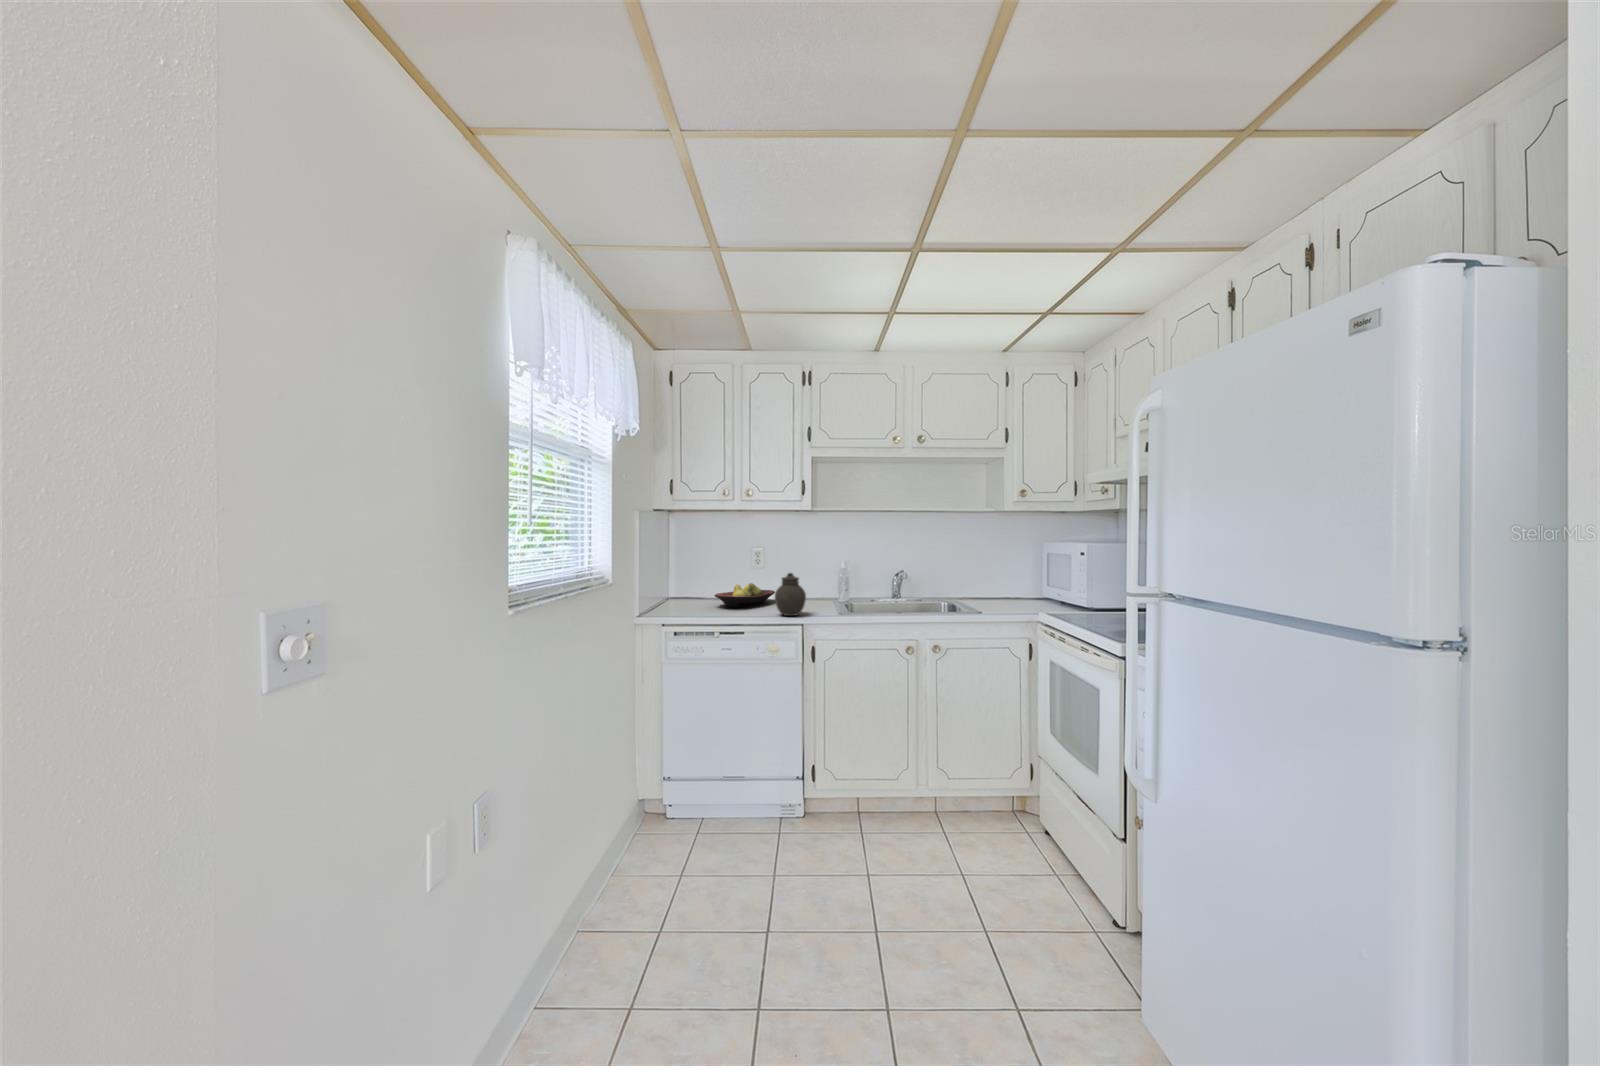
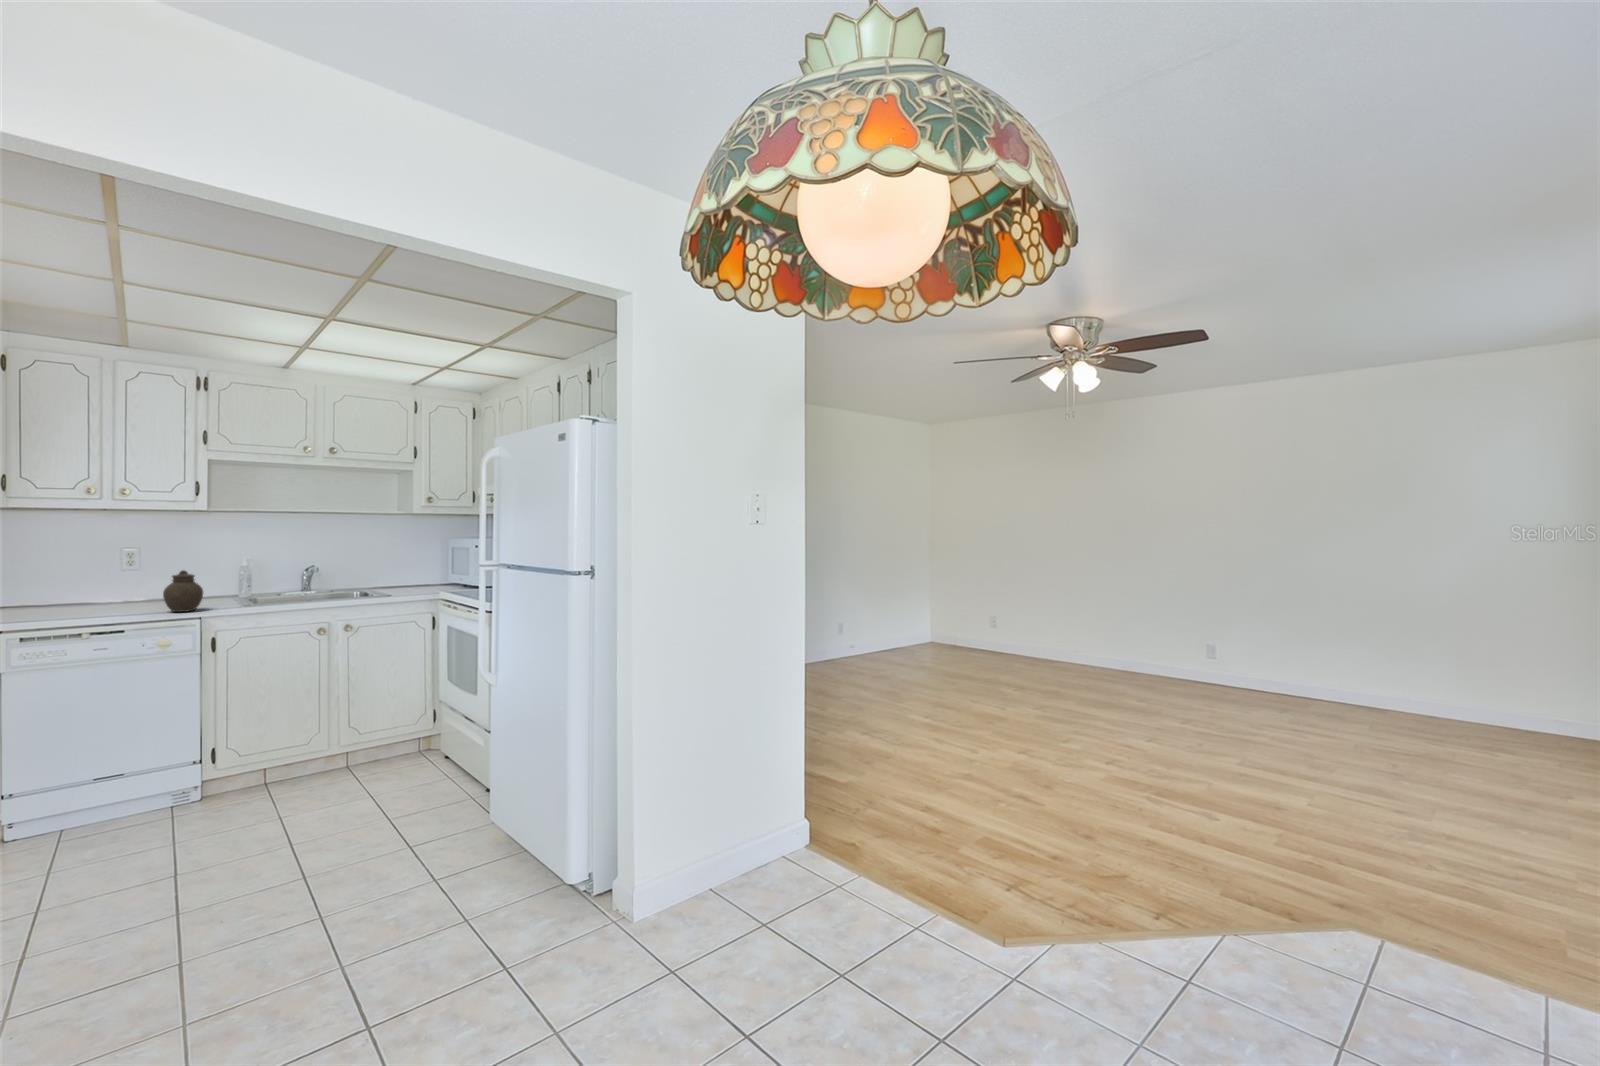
fruit bowl: present [715,583,775,607] -> none [72,585,157,610]

